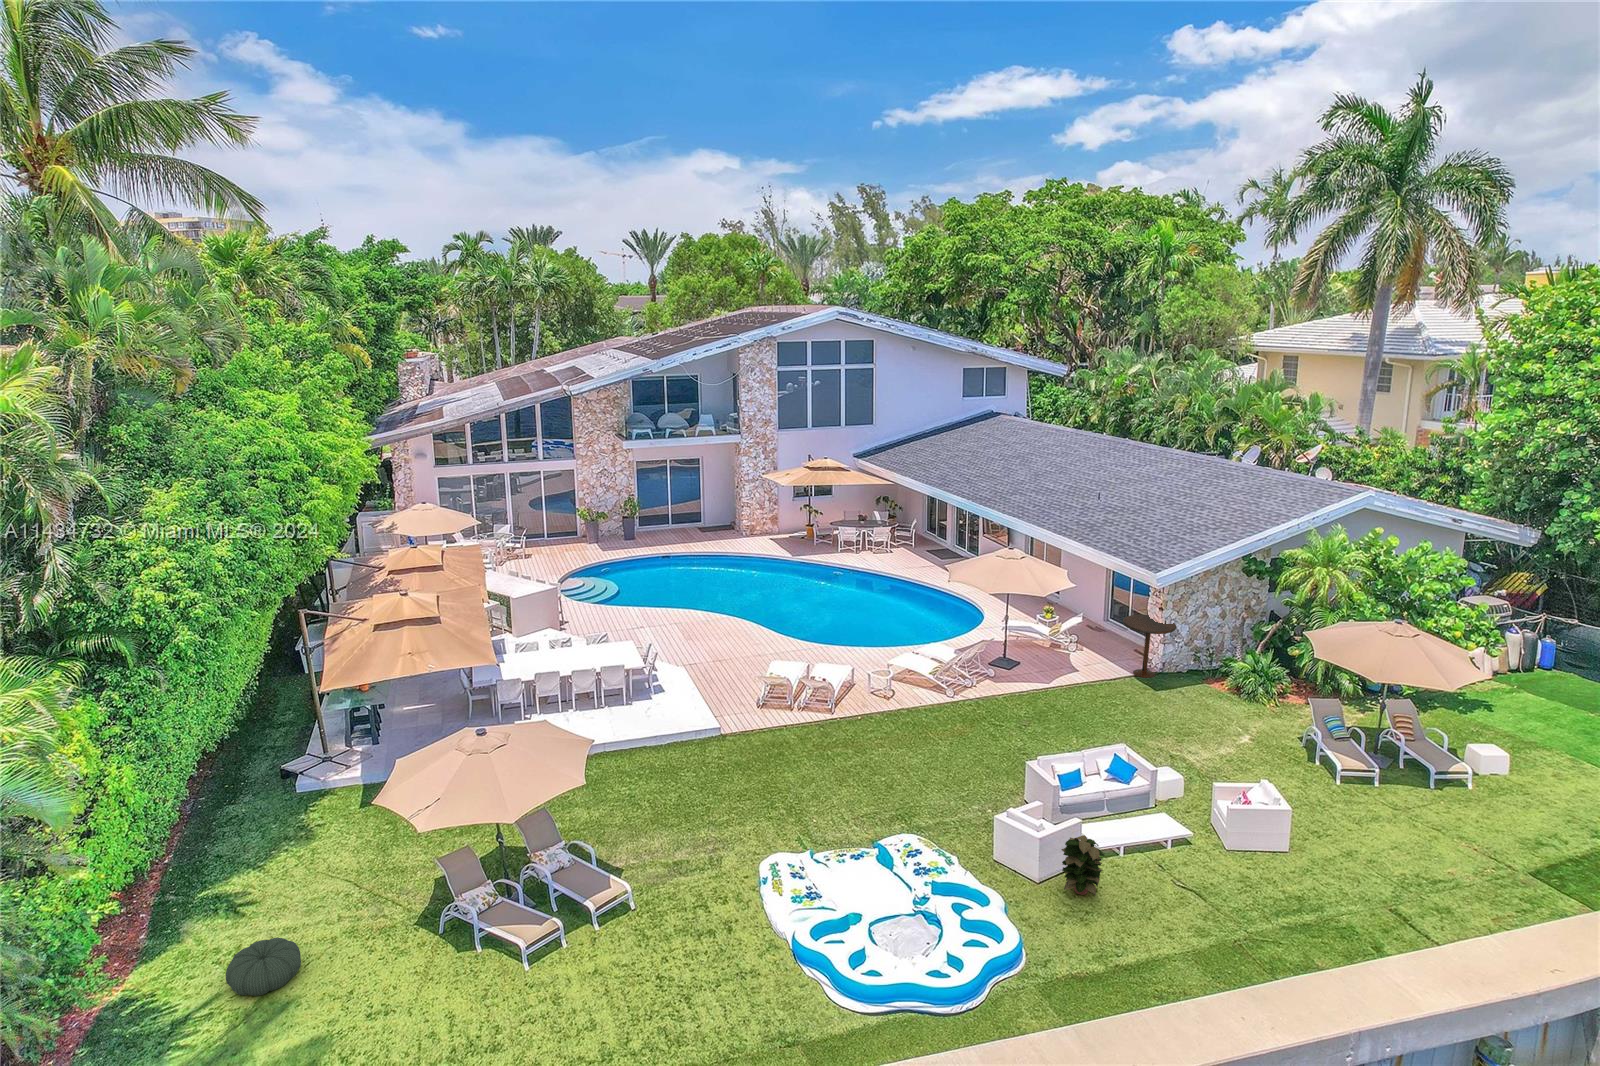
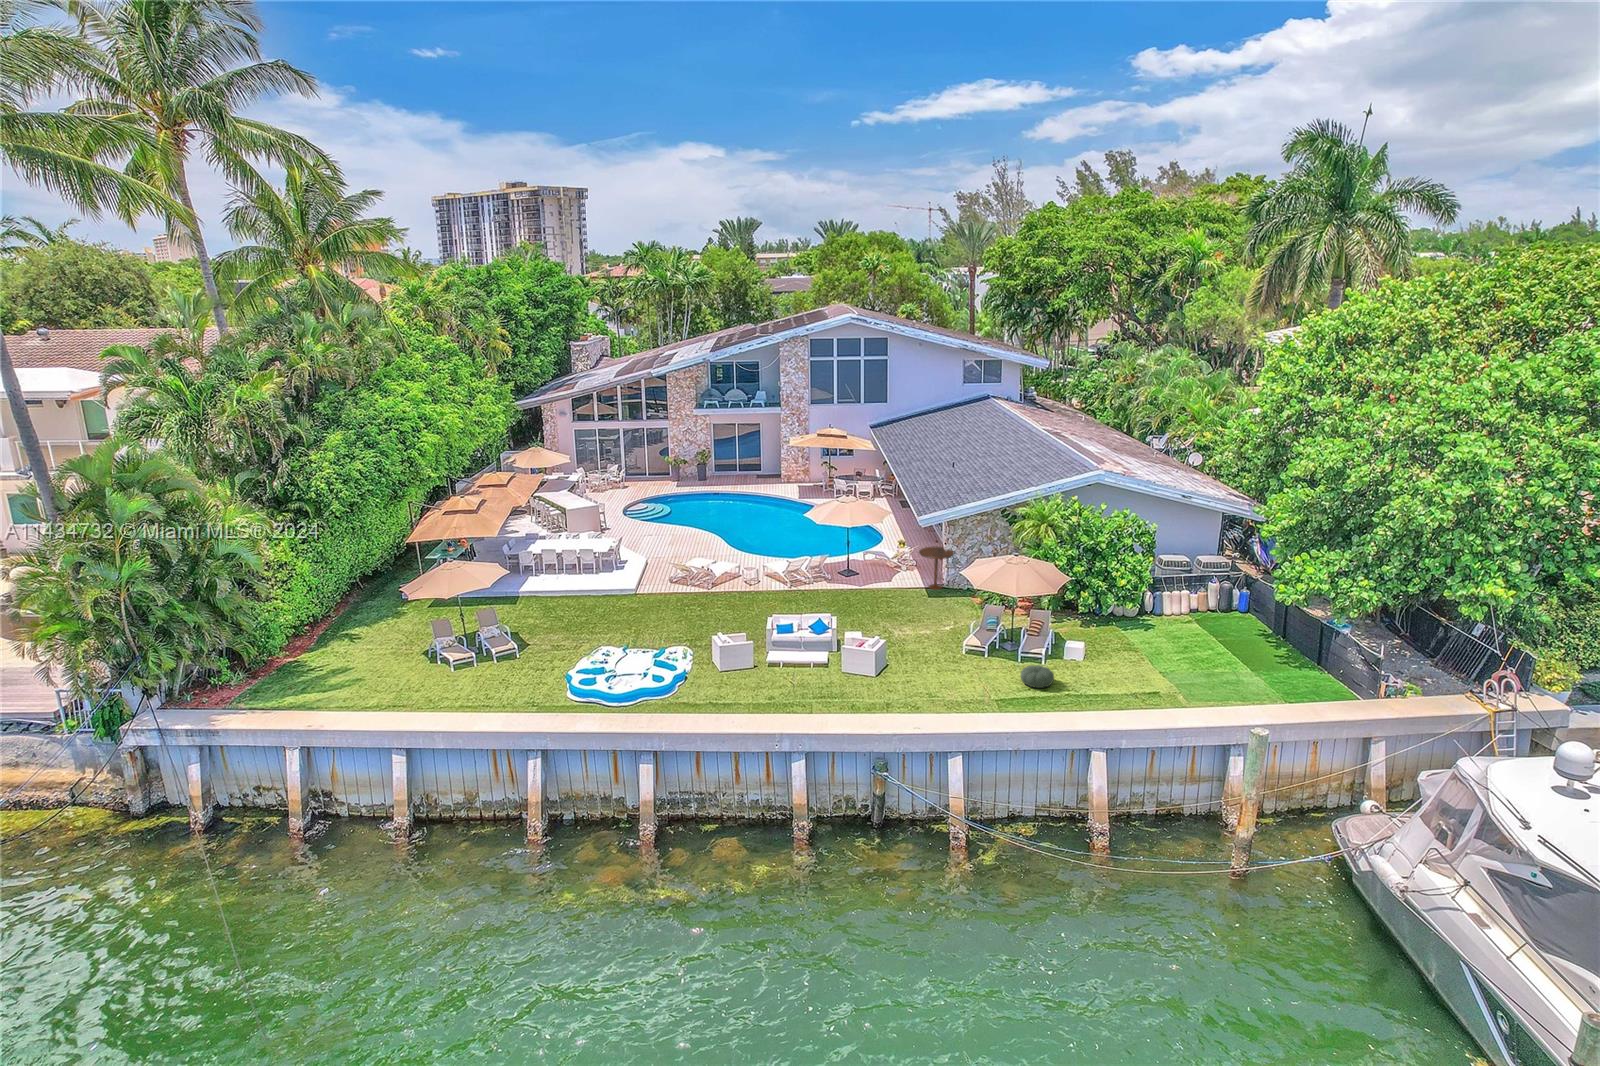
decorative plant: present [1061,835,1104,895] -> none [723,646,747,679]
pouf: present [226,938,301,996] -> present [1021,665,1054,688]

